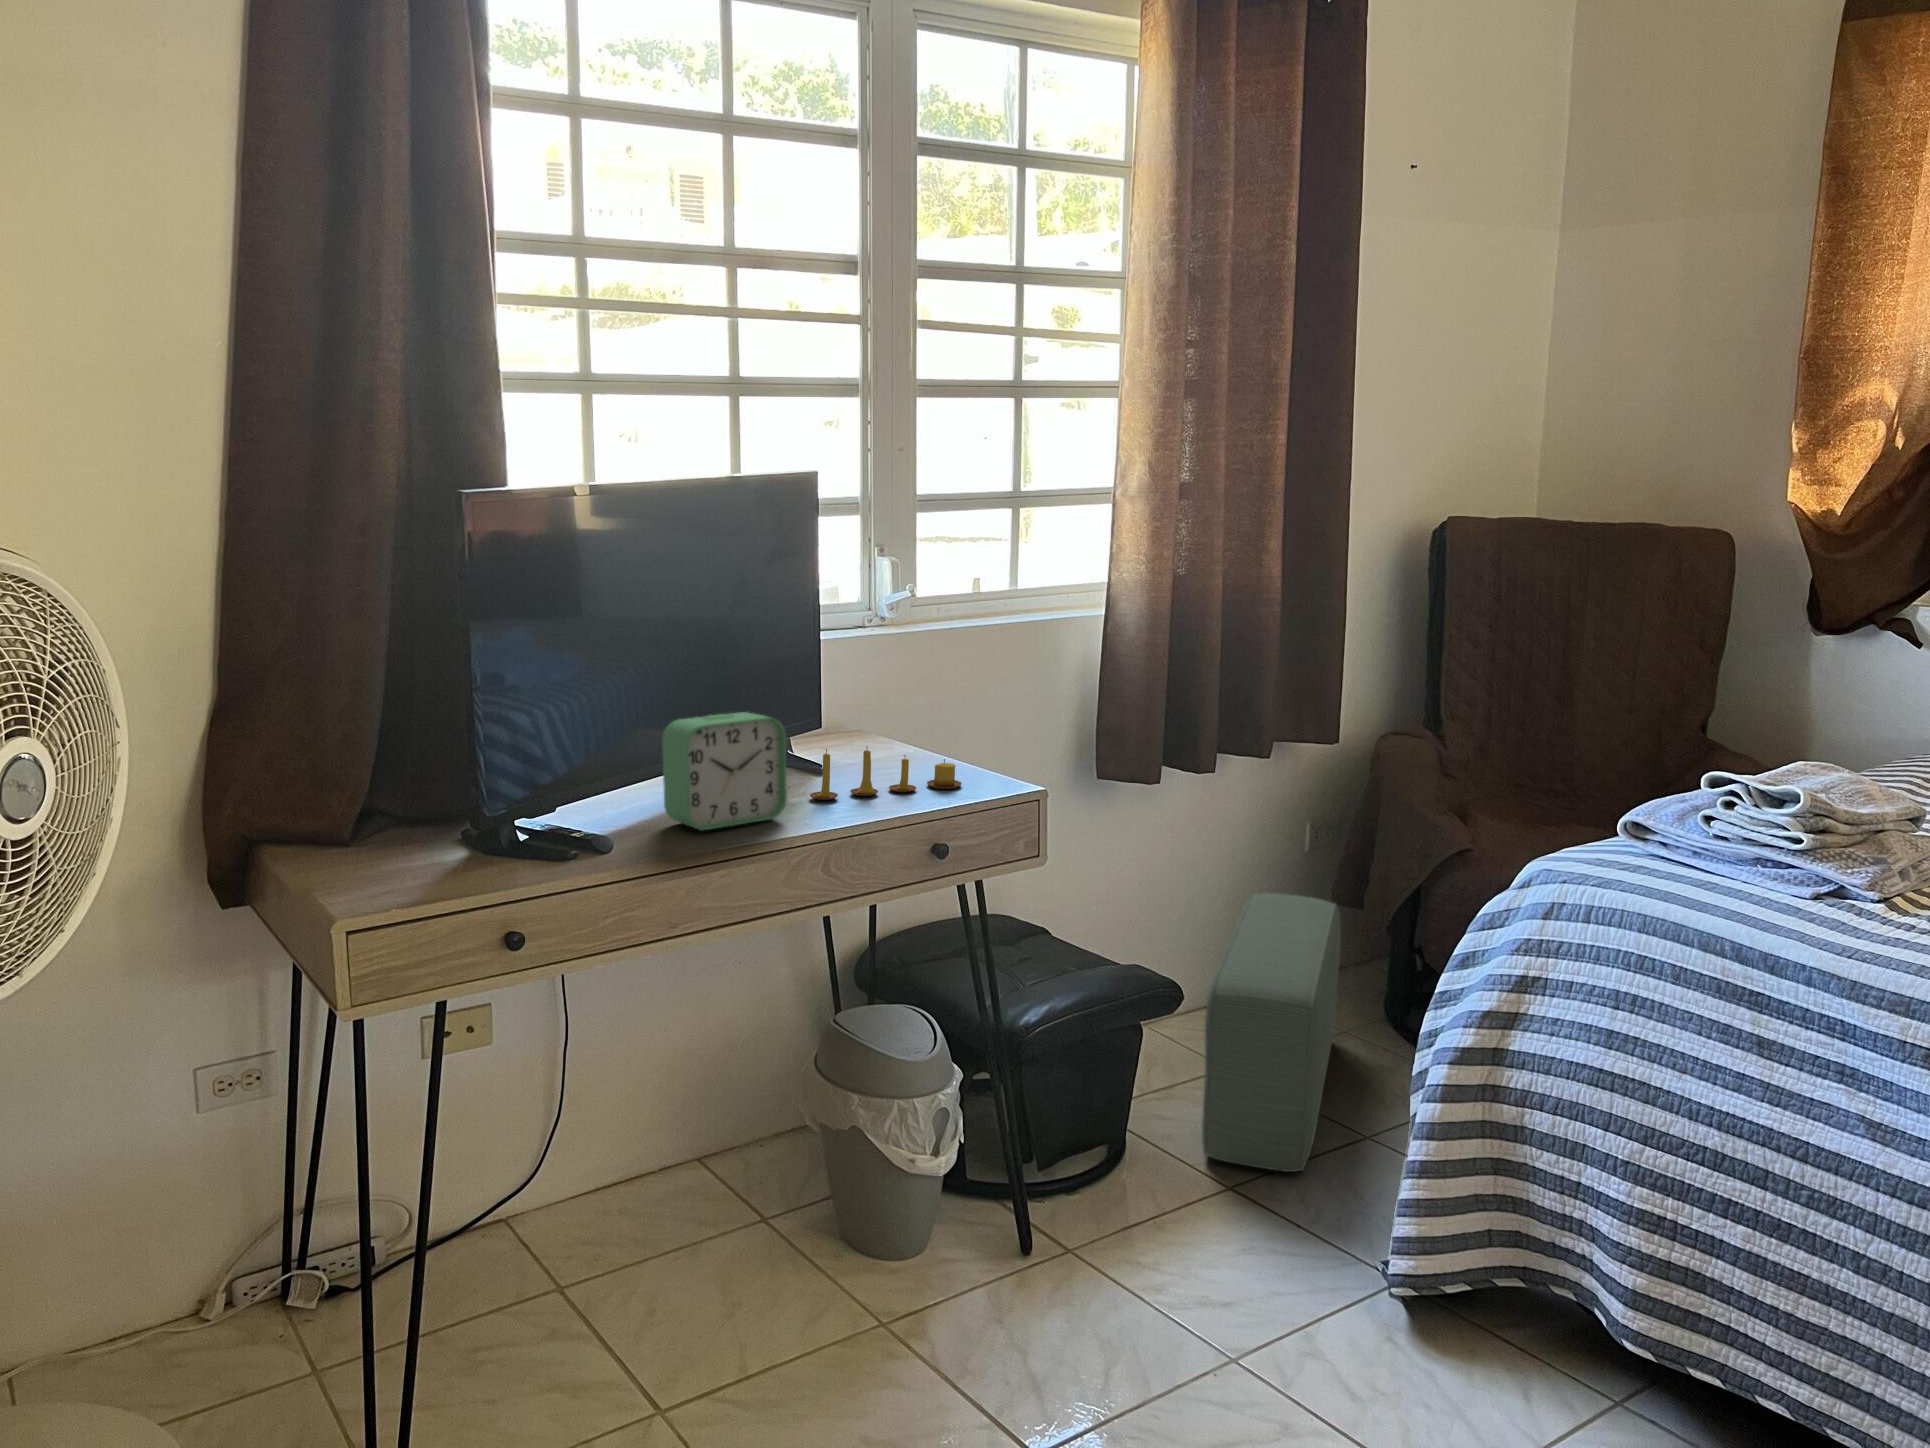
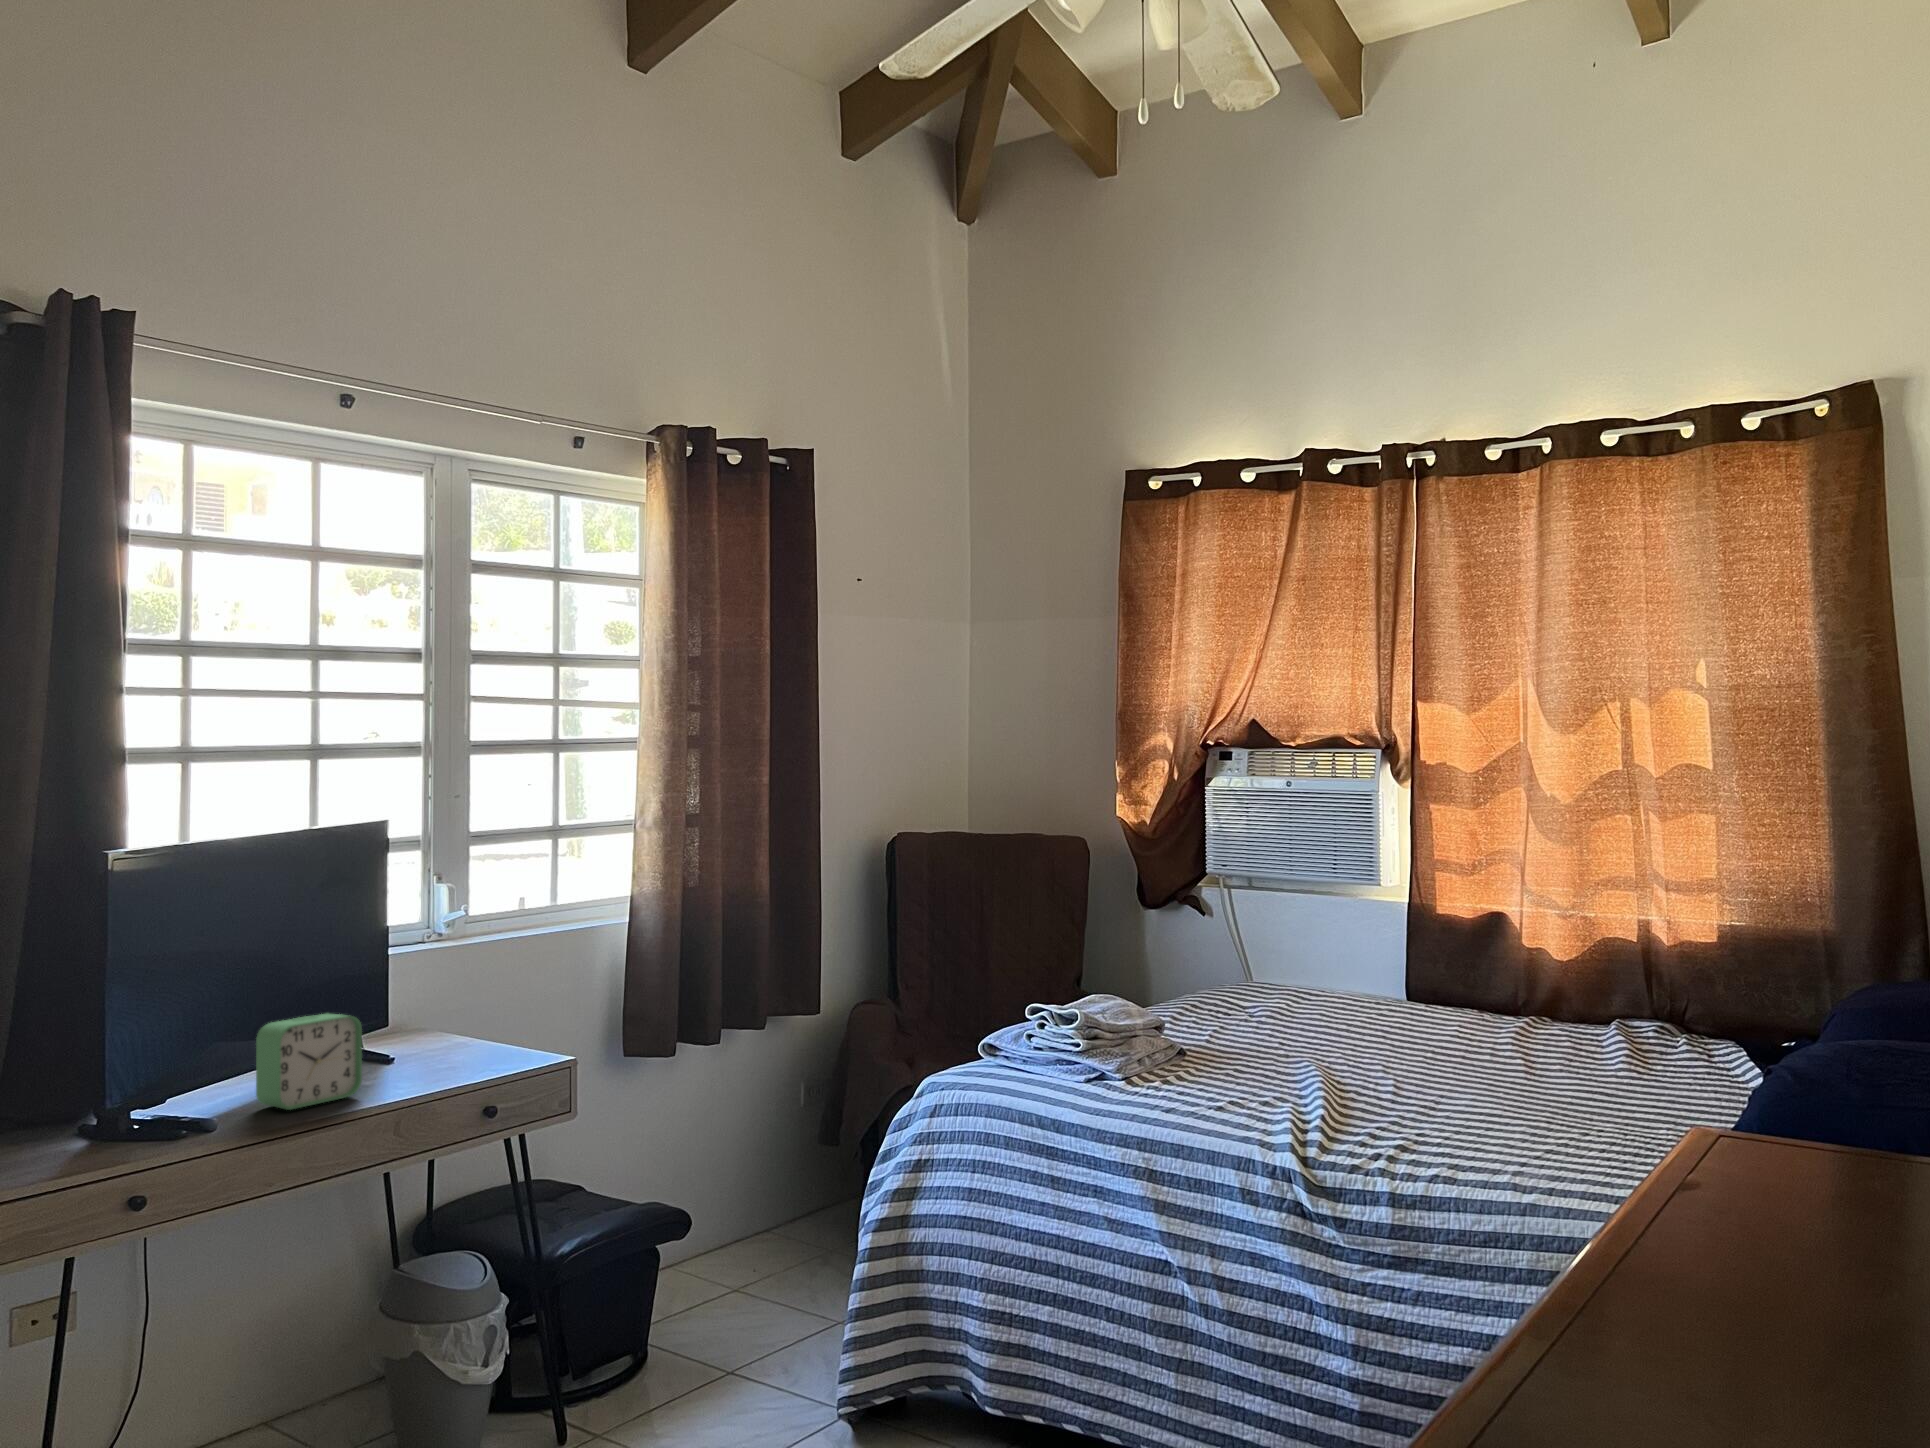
candle: present [810,746,962,800] -> none [380,1034,507,1080]
pouf: present [1202,893,1341,1172] -> none [710,1135,821,1351]

